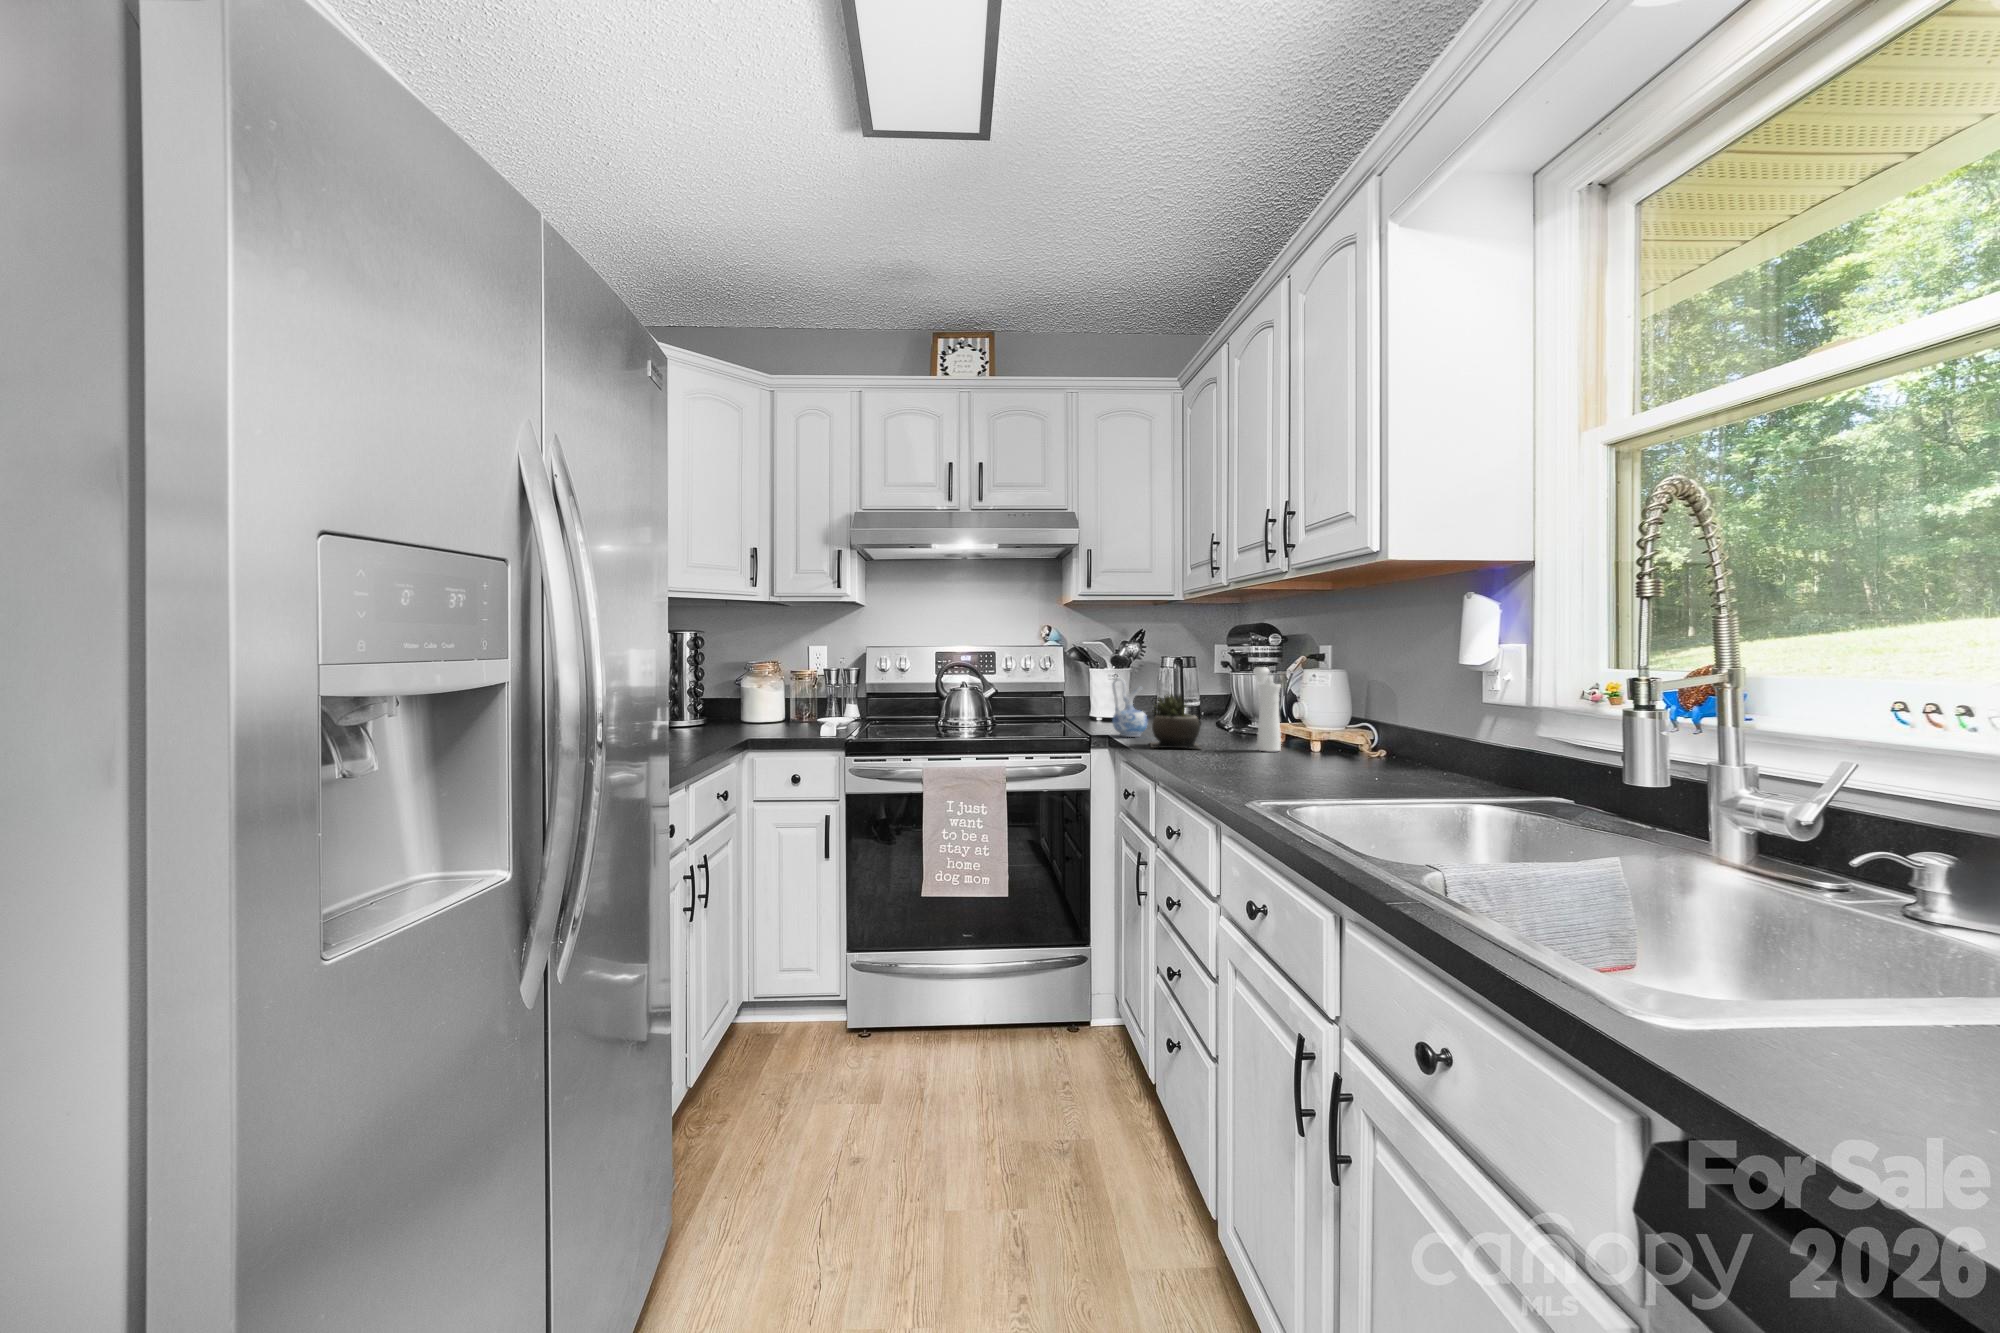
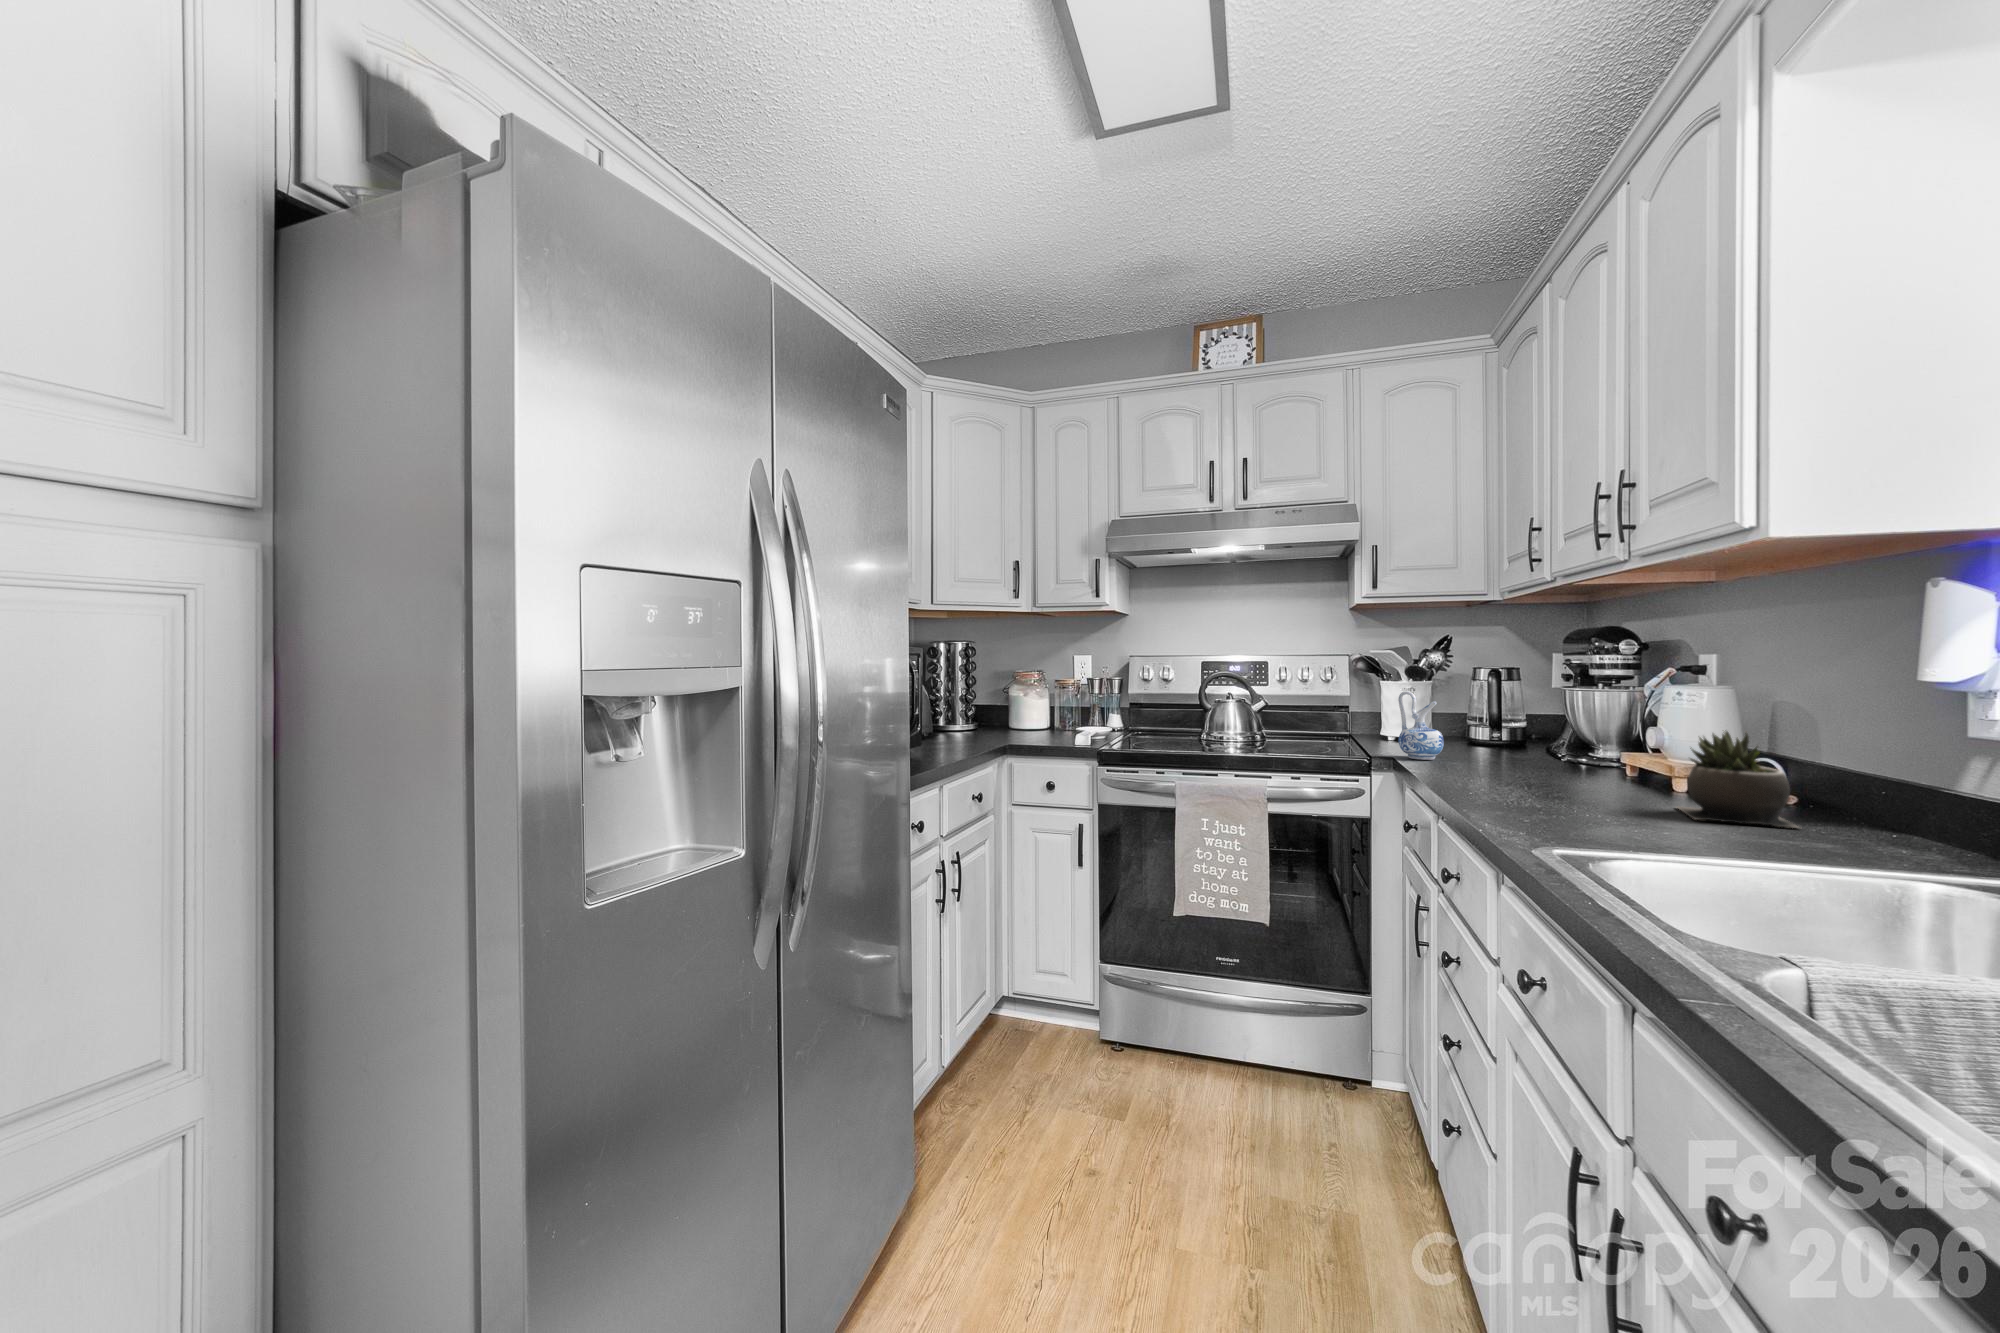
pepper mill: present [1253,667,1281,752] -> none [1586,680,1626,787]
succulent plant: present [1150,694,1200,749] -> present [1678,731,1798,828]

